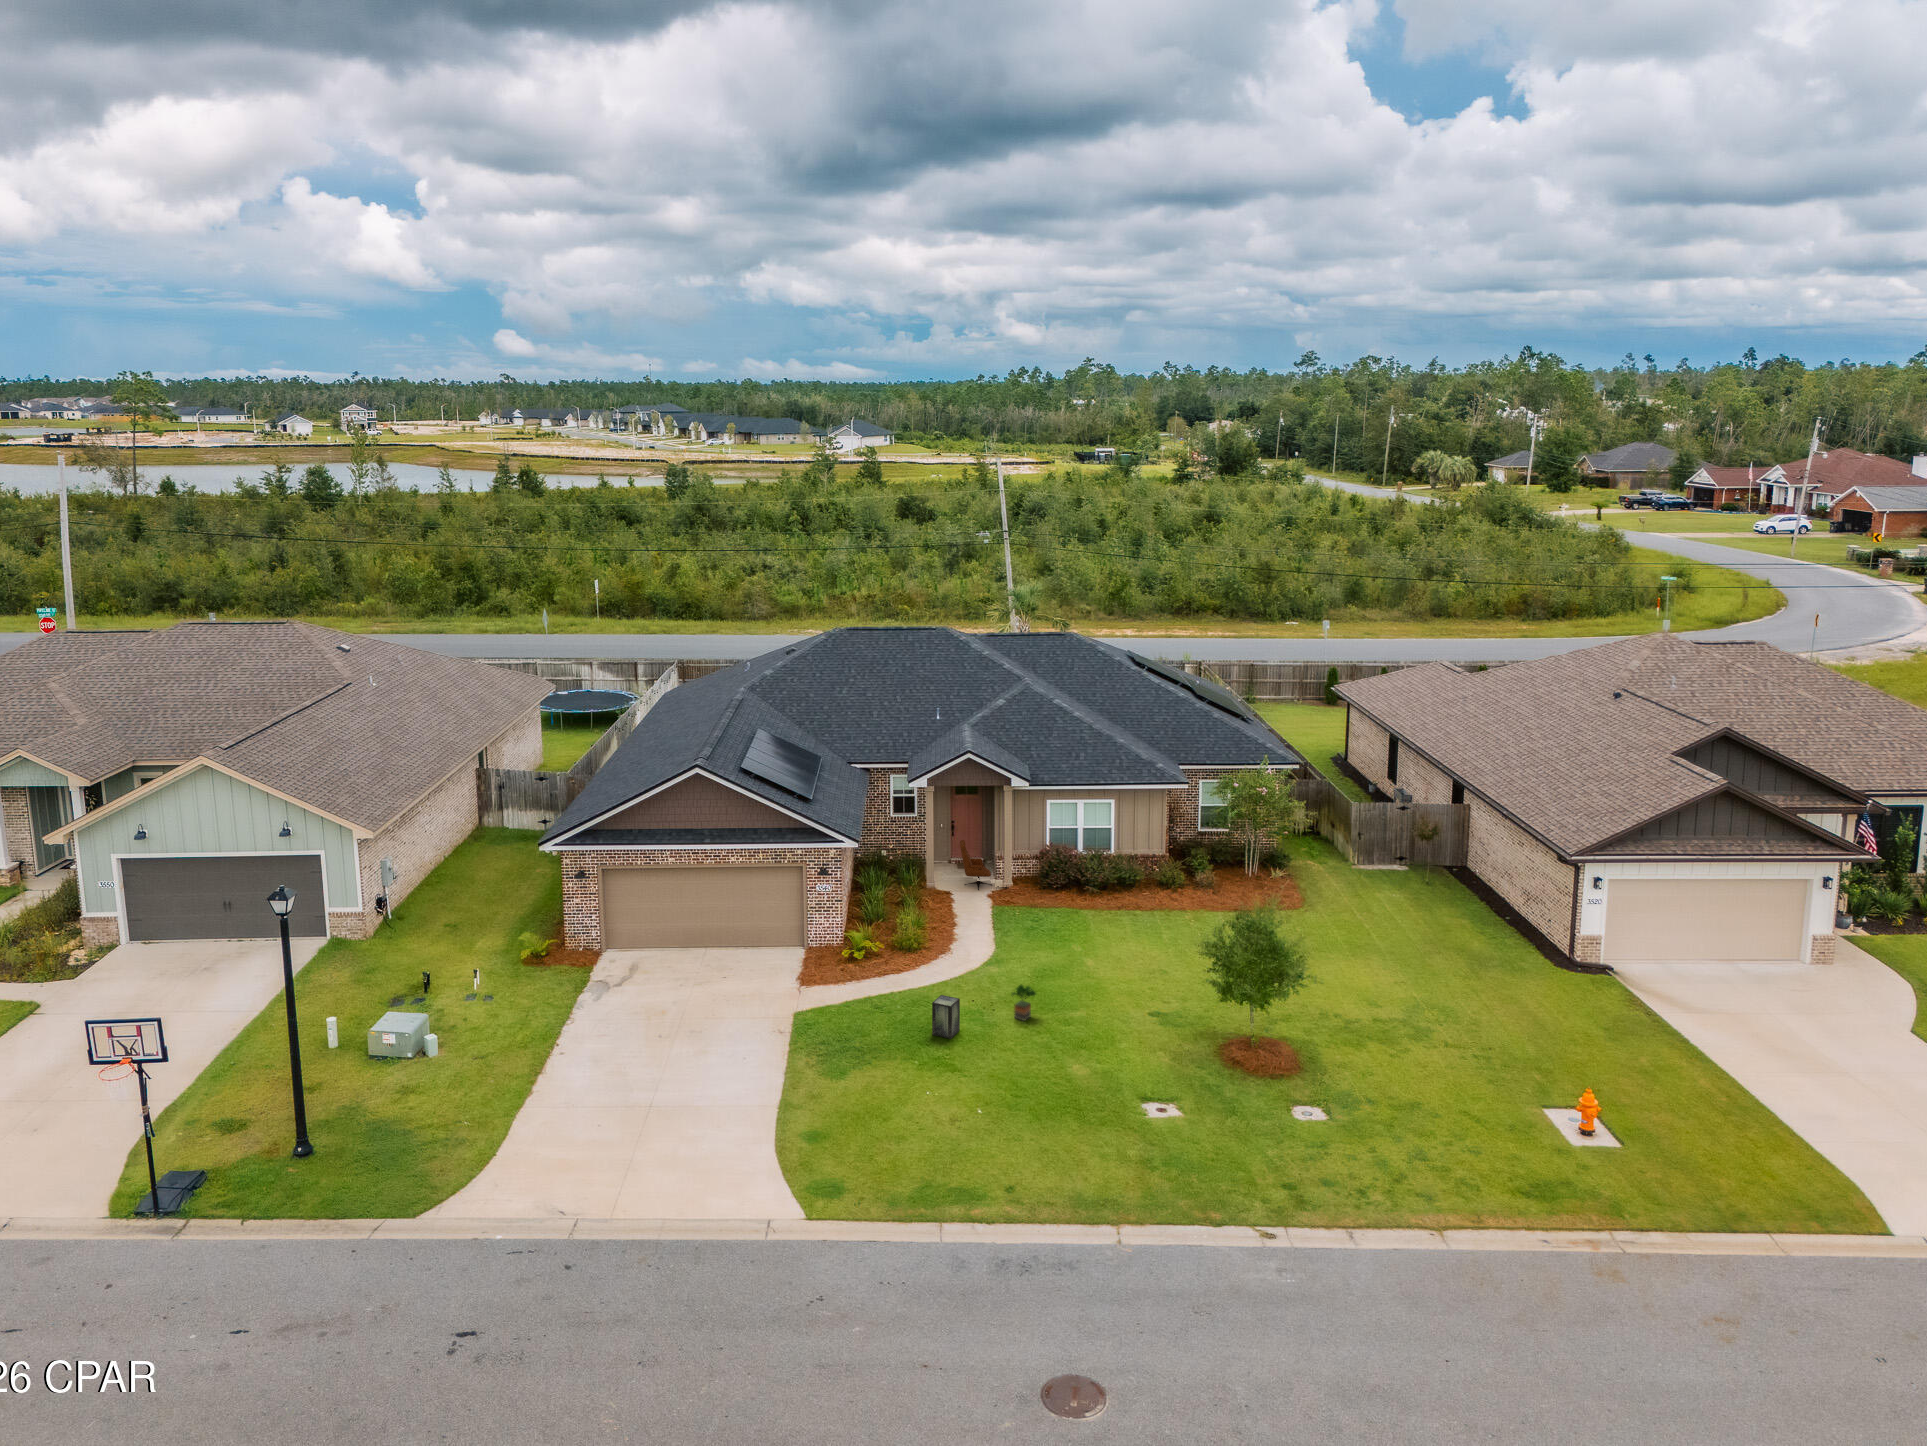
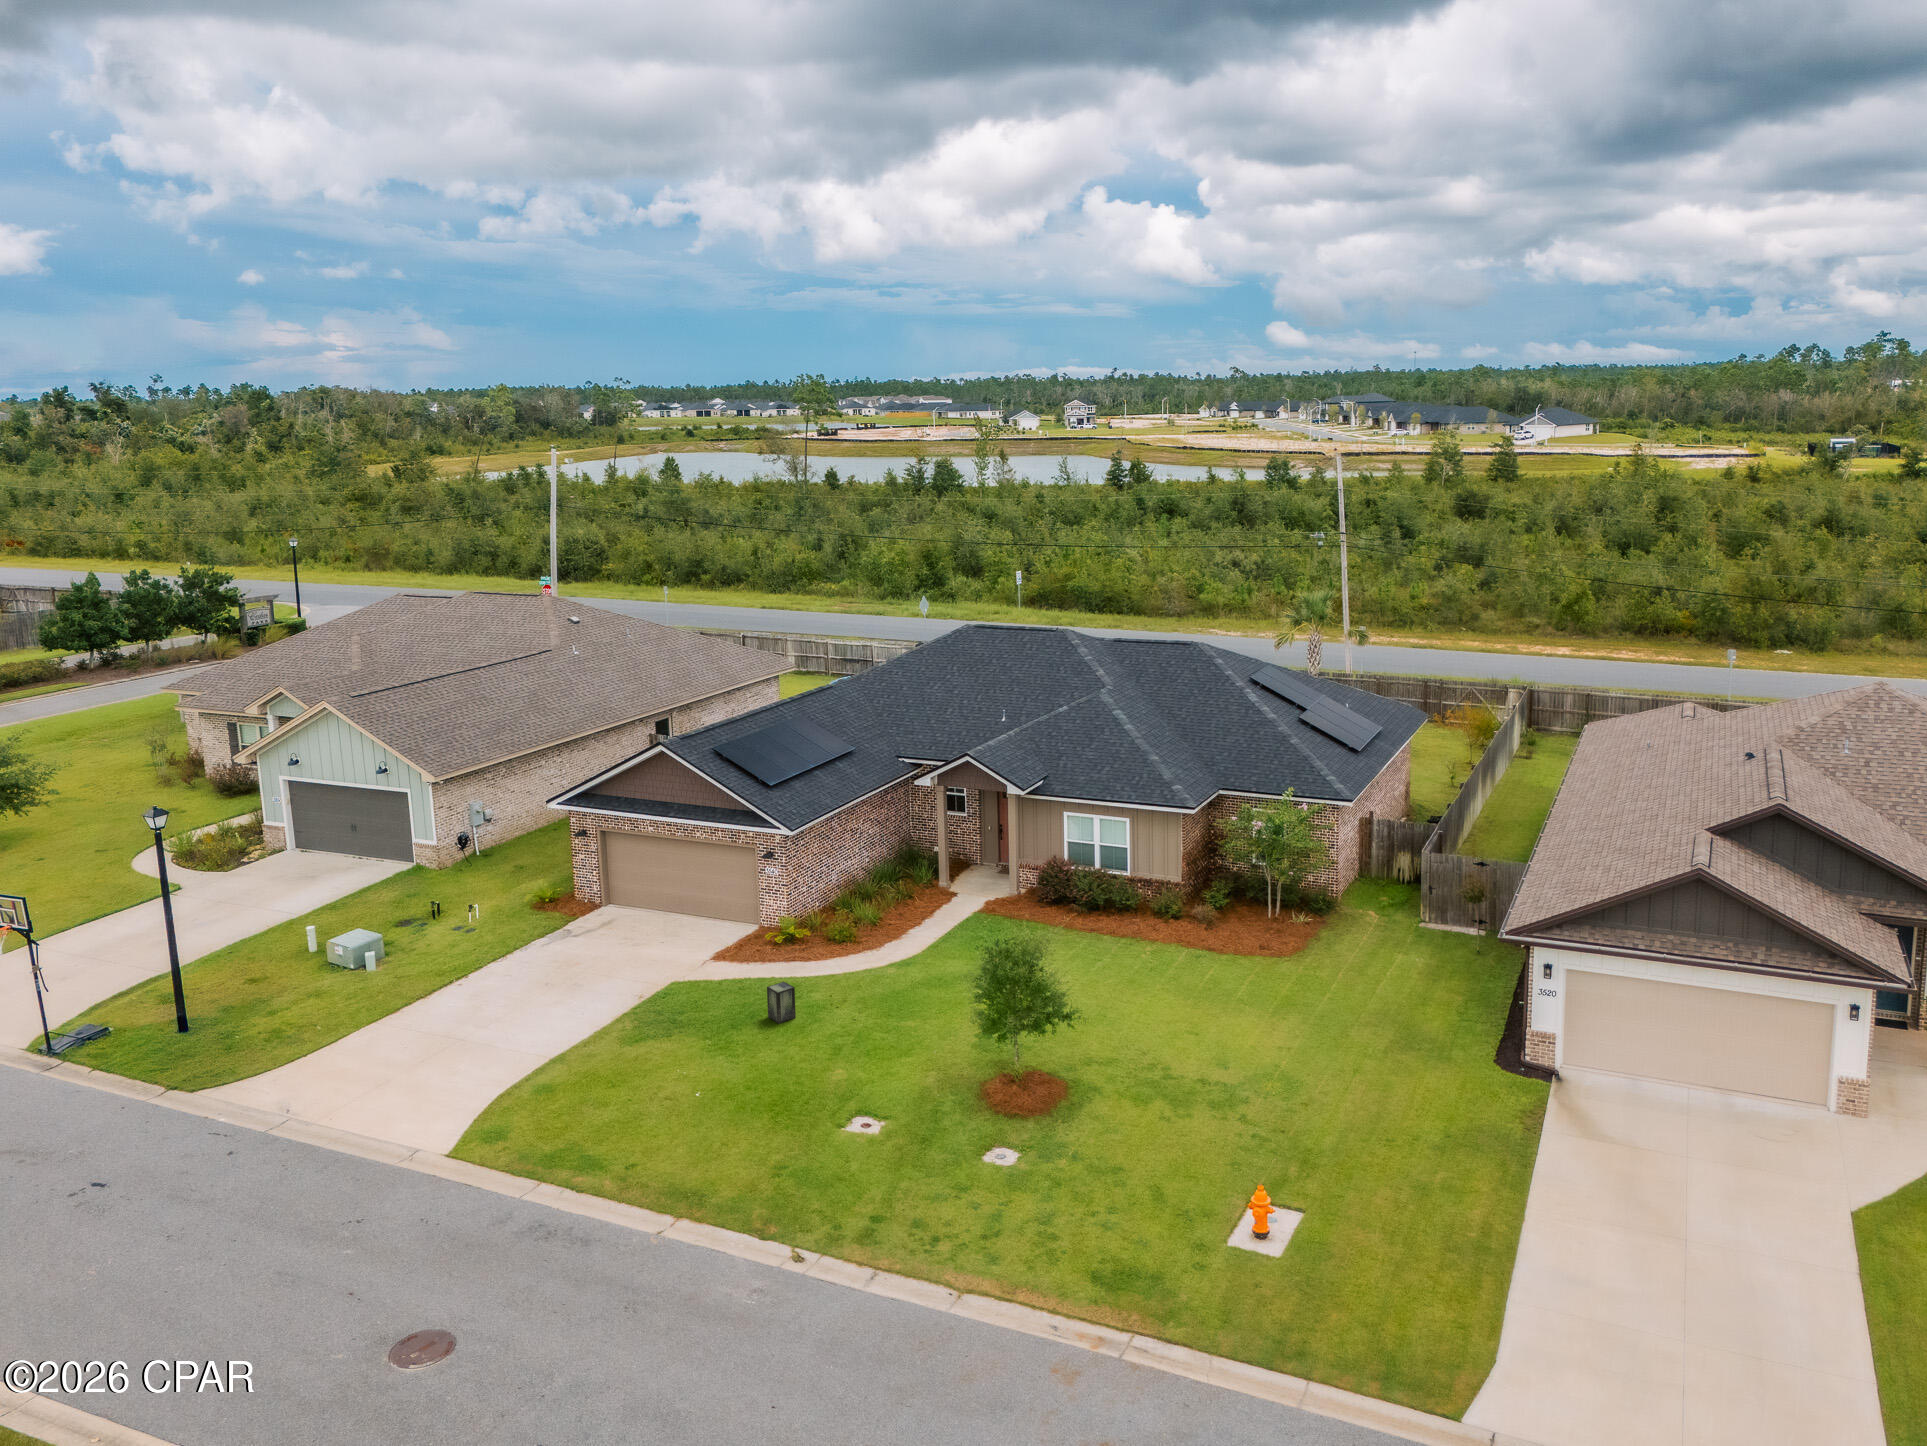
lounge chair: present [960,840,1007,890] -> none [970,843,1025,898]
potted tree: present [1012,985,1036,1021] -> none [854,984,878,1020]

